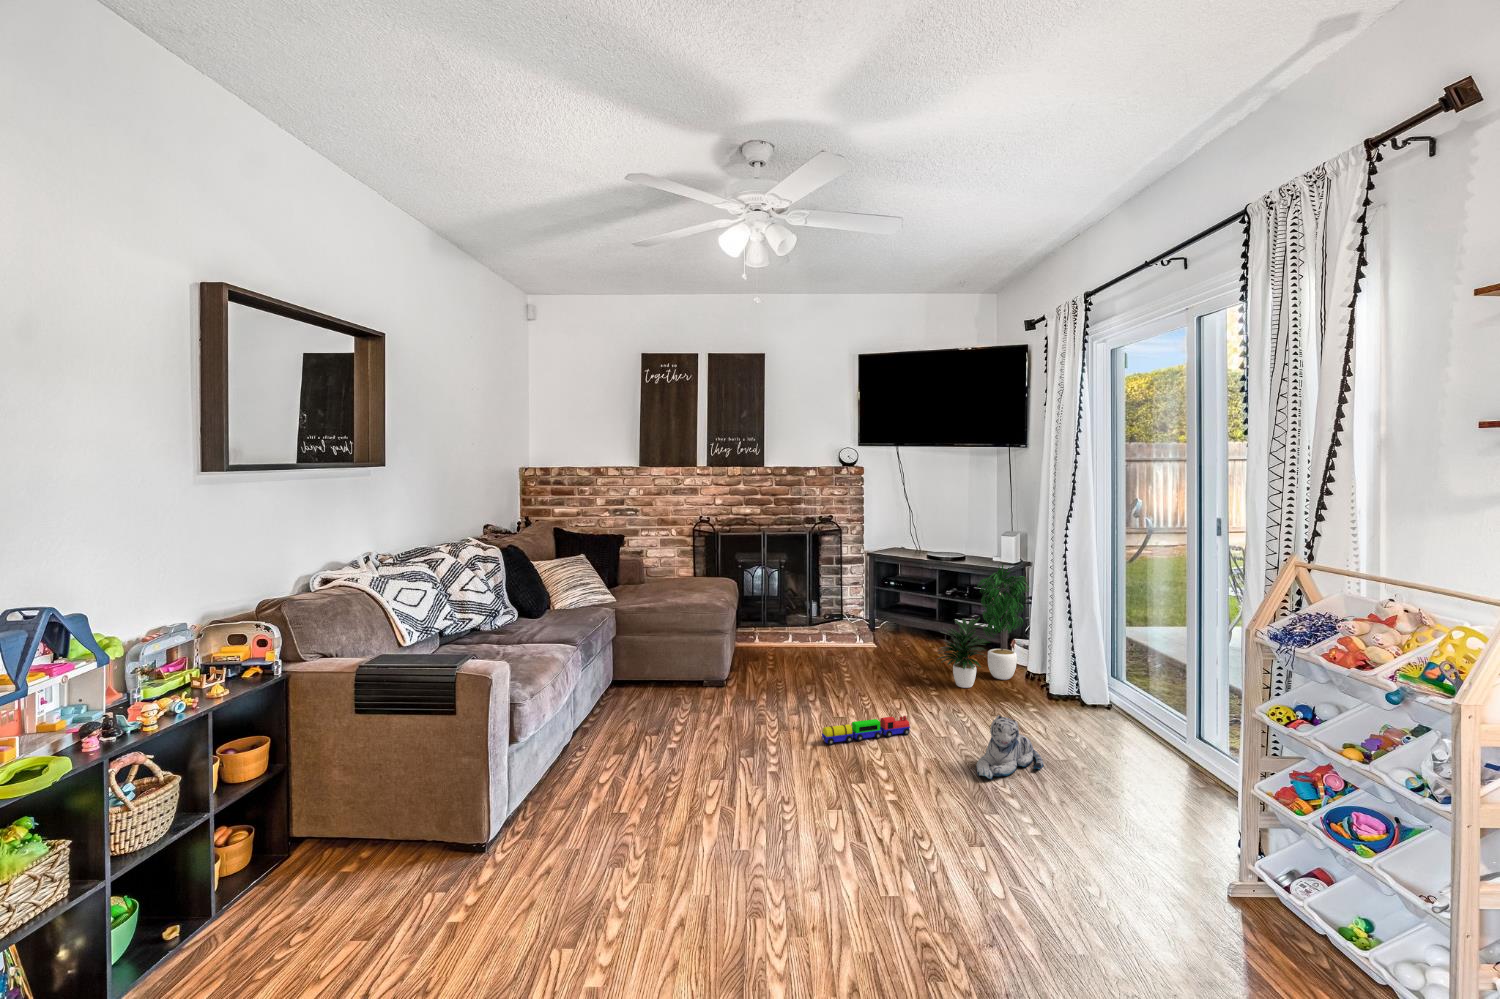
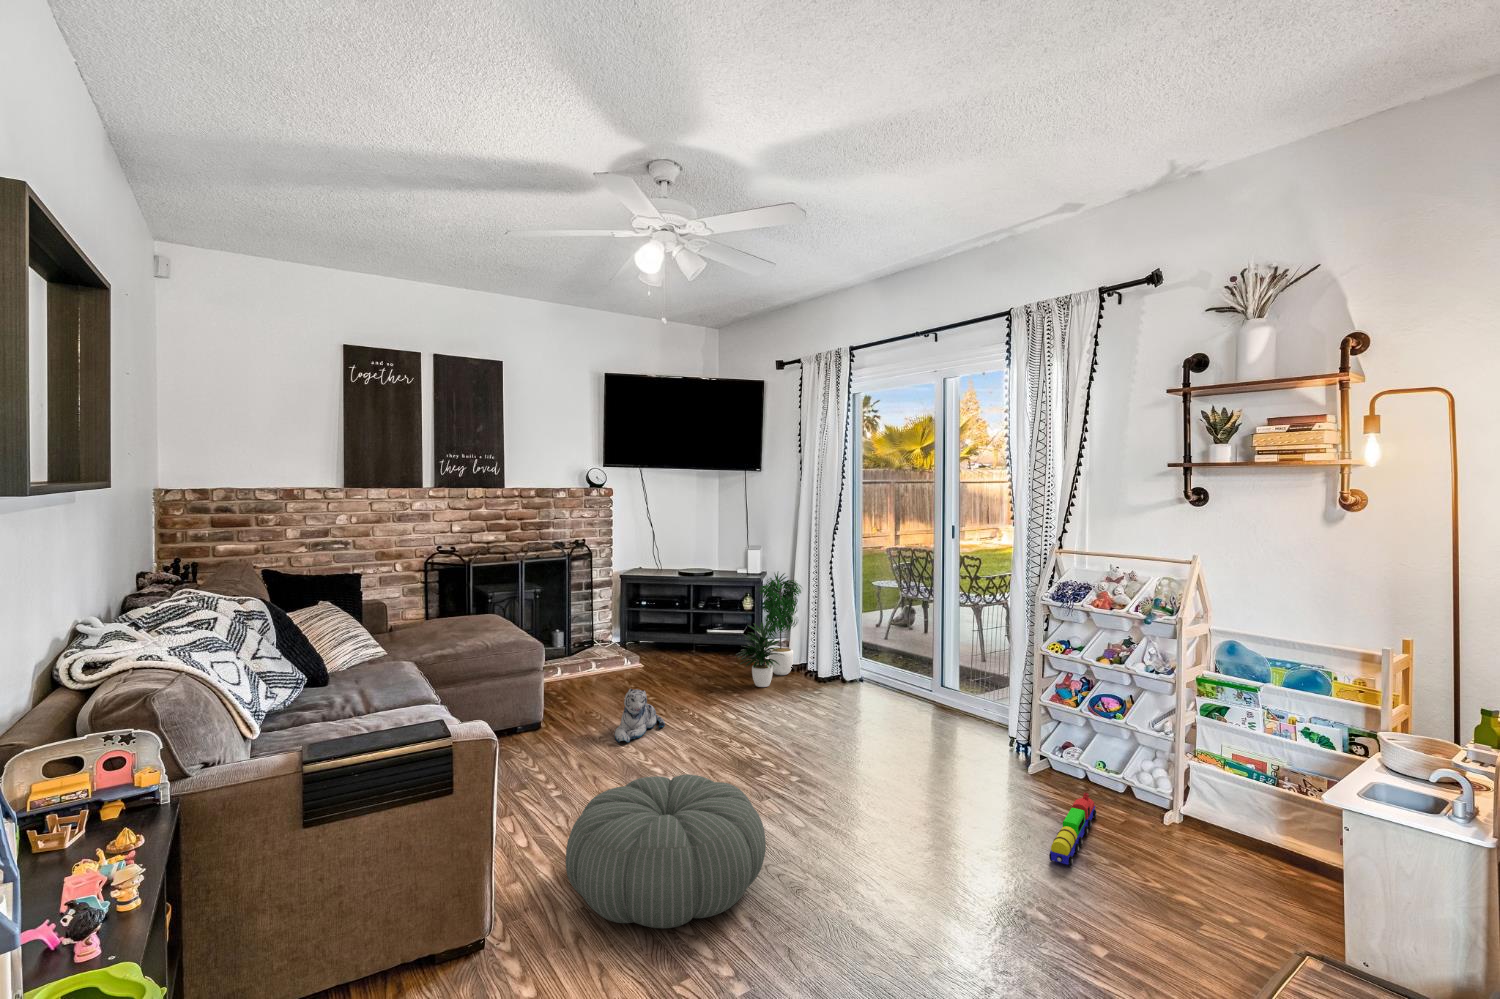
plush toy: present [976,715,1043,779] -> present [615,689,665,743]
toy train: present [822,716,910,745] -> present [1049,793,1097,866]
pouf: none [579,737,751,861] -> present [565,774,766,928]

